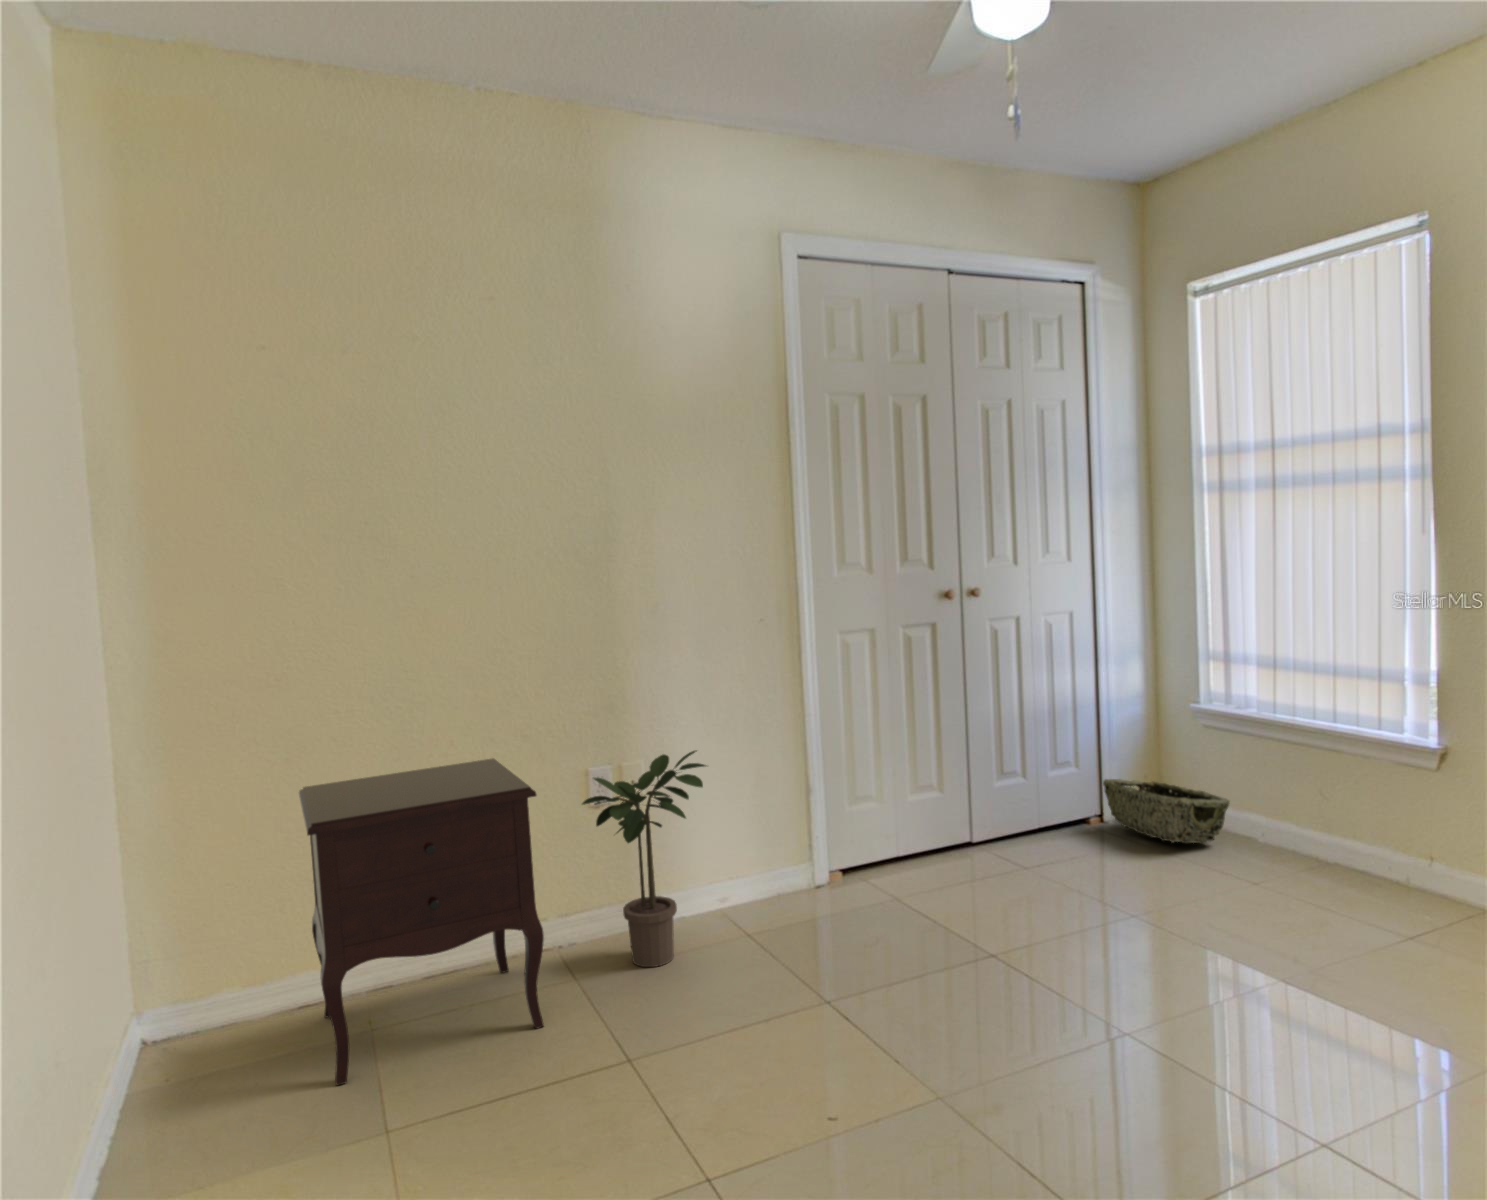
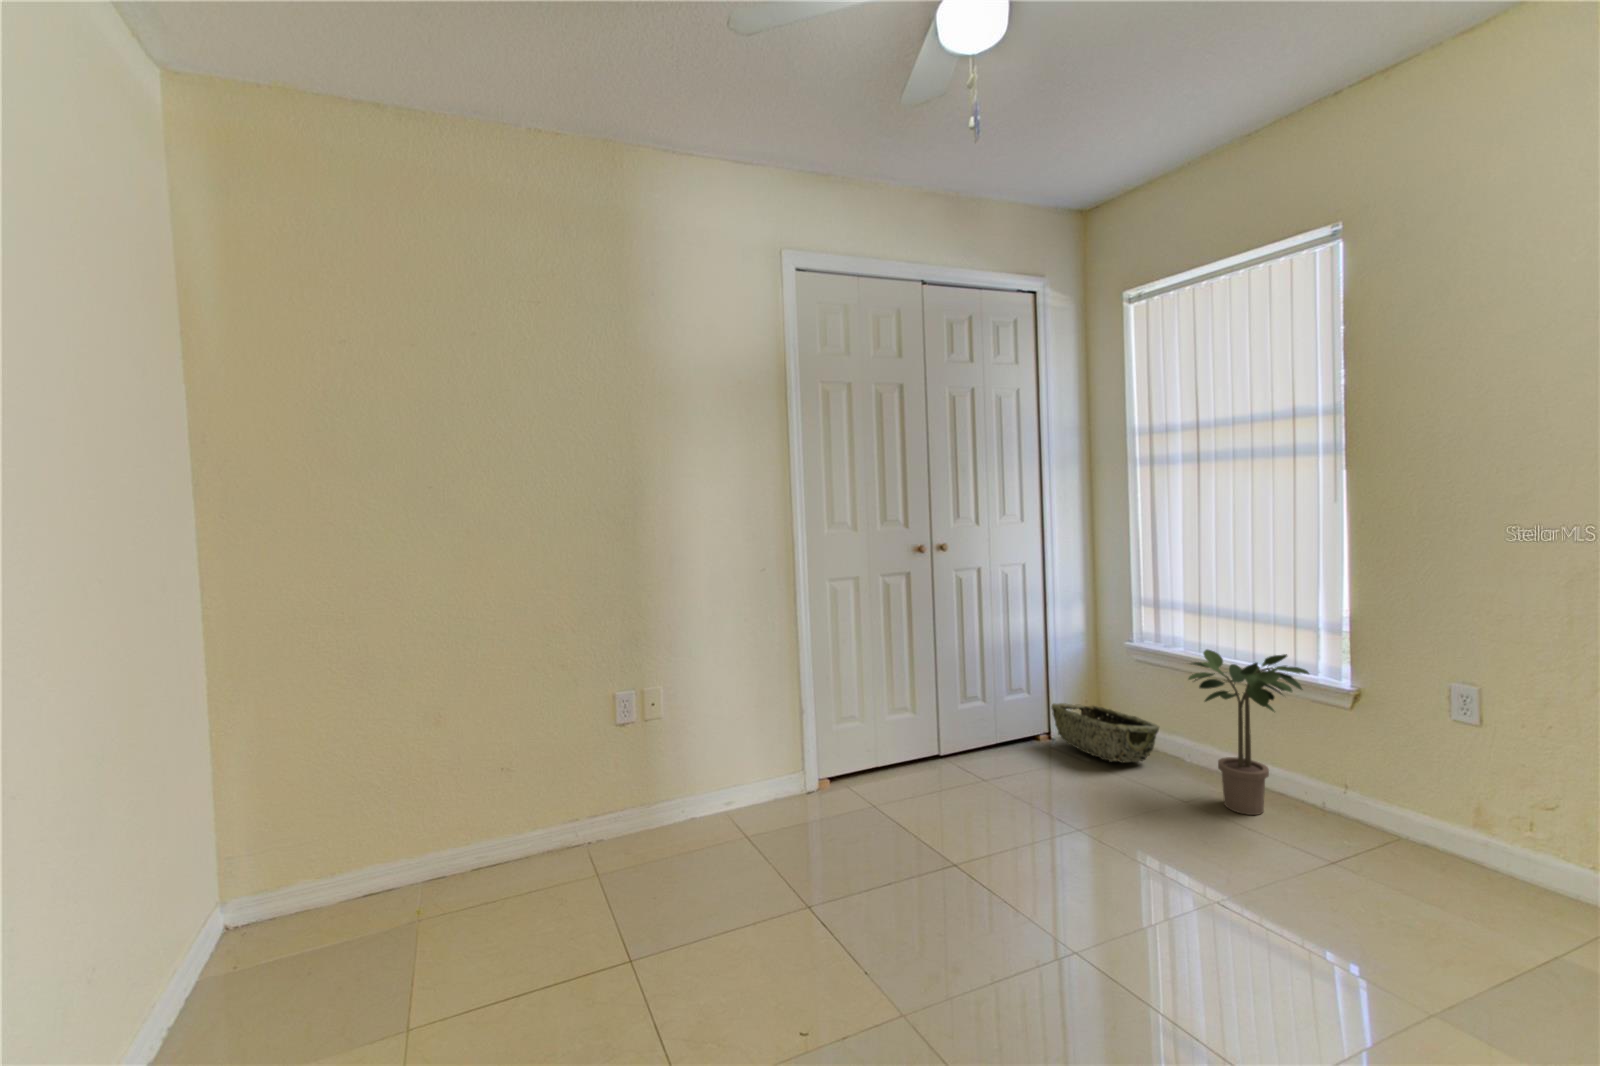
potted plant: present [582,751,706,967] -> present [1188,650,1309,815]
nightstand: present [299,758,544,1085] -> none [268,690,523,1024]

